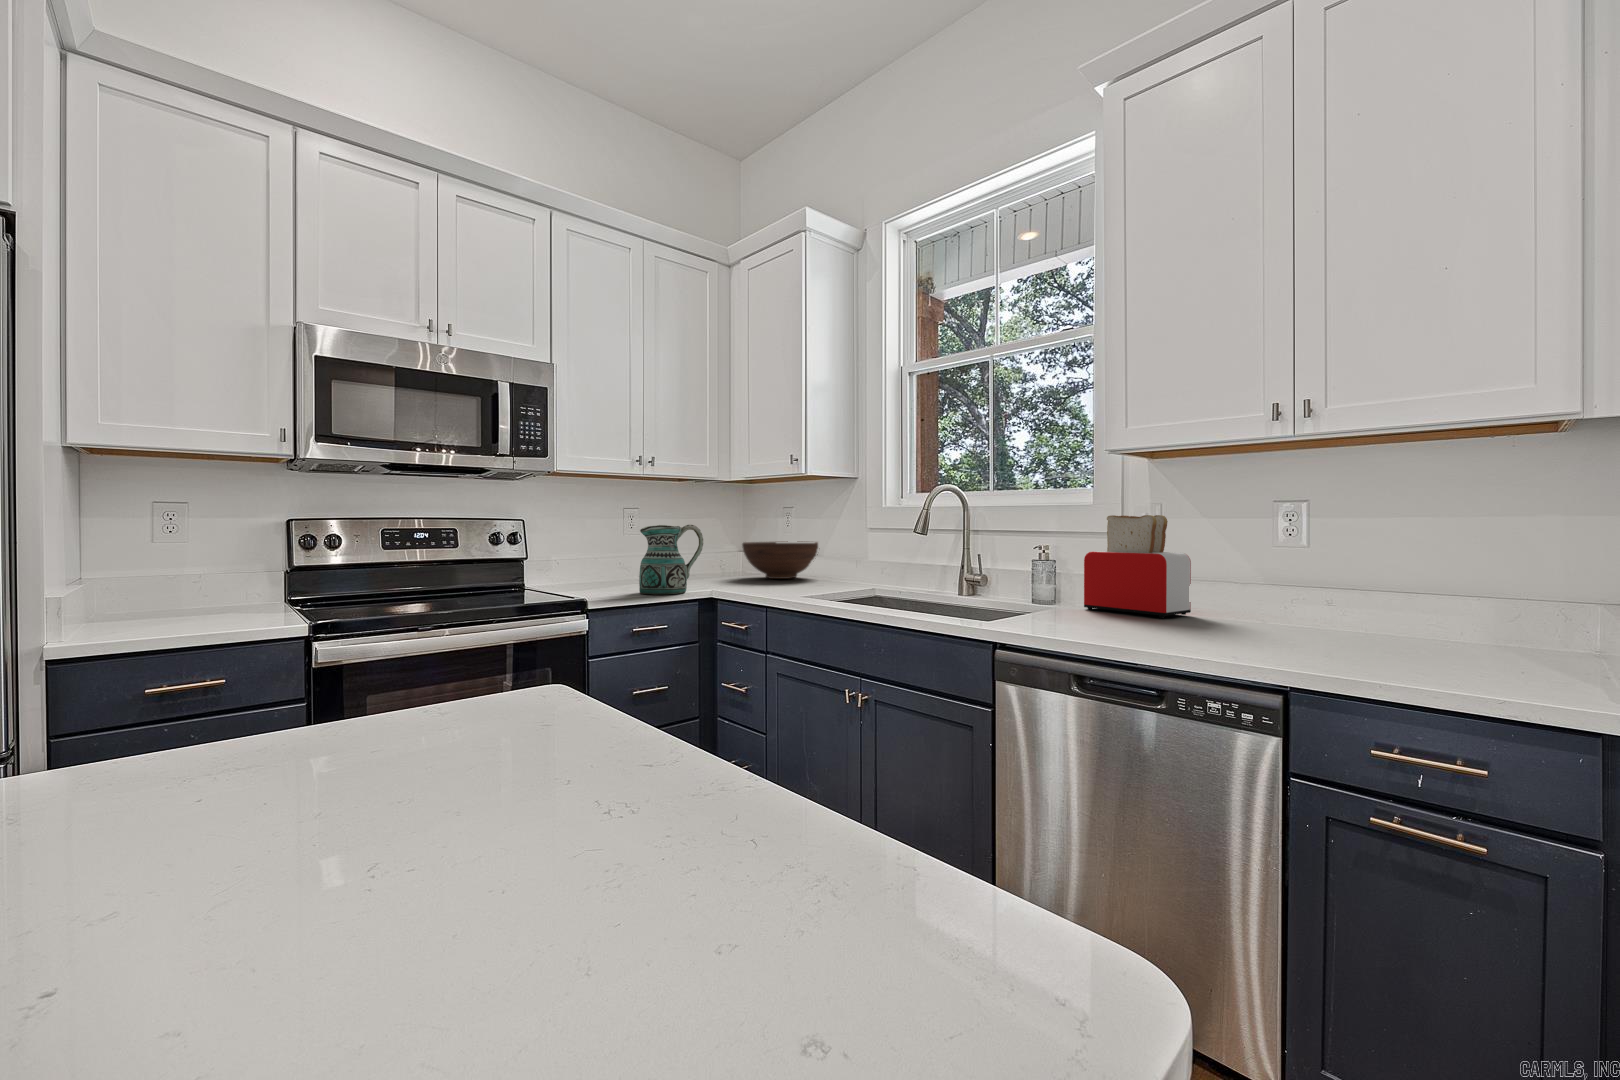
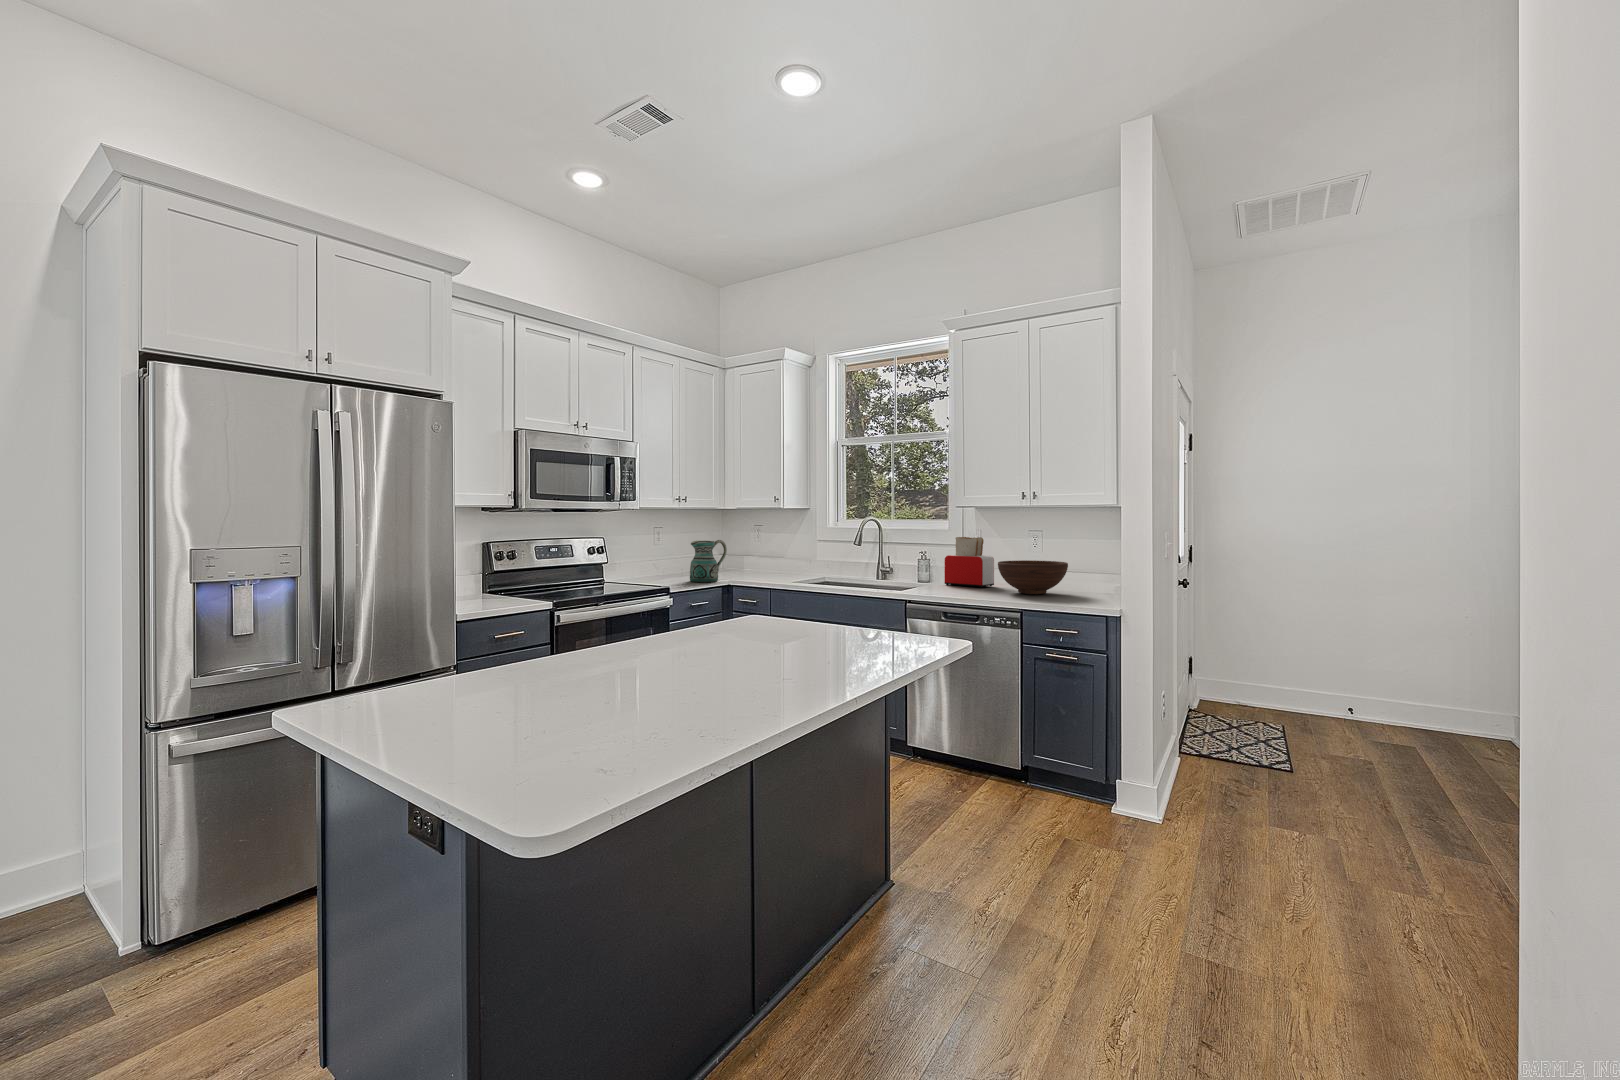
fruit bowl: present [742,541,818,579] -> present [998,560,1068,594]

